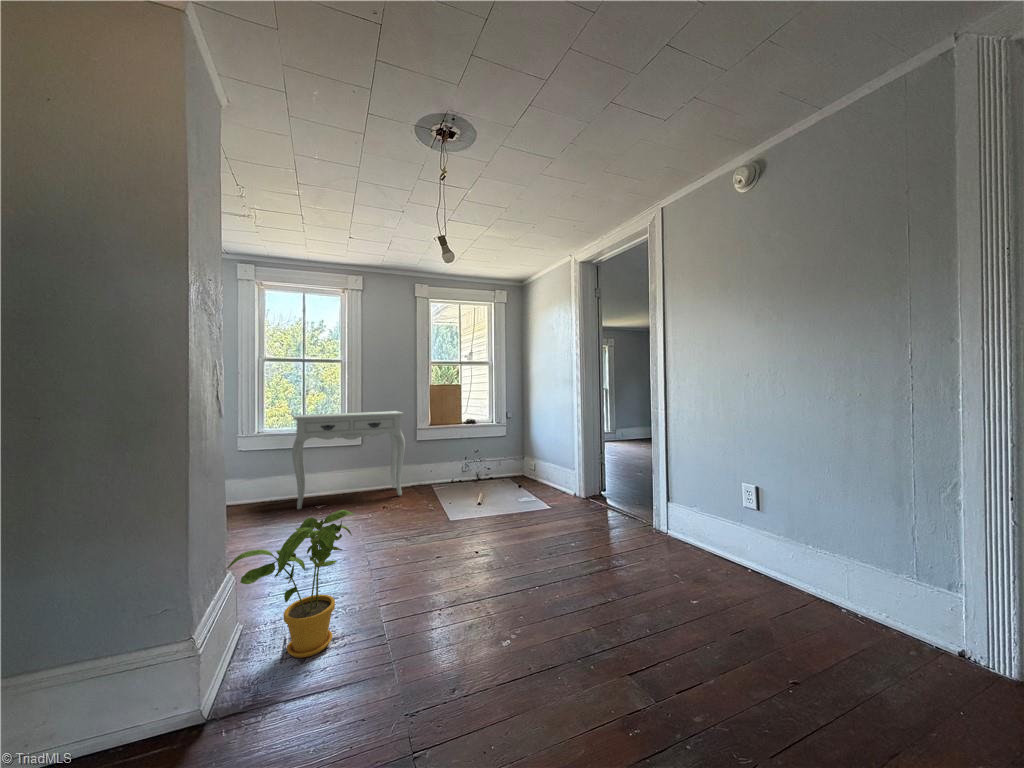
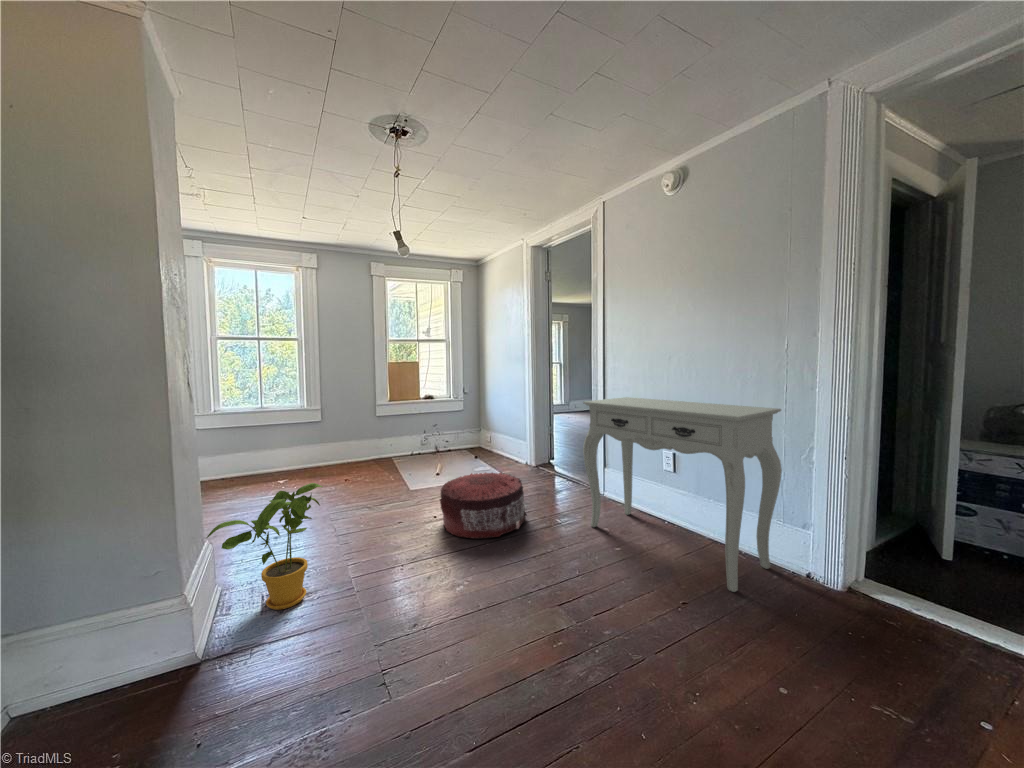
console table: present [292,411,405,509] -> present [583,397,782,592]
pouf: none [481,502,580,580] -> present [440,472,527,539]

